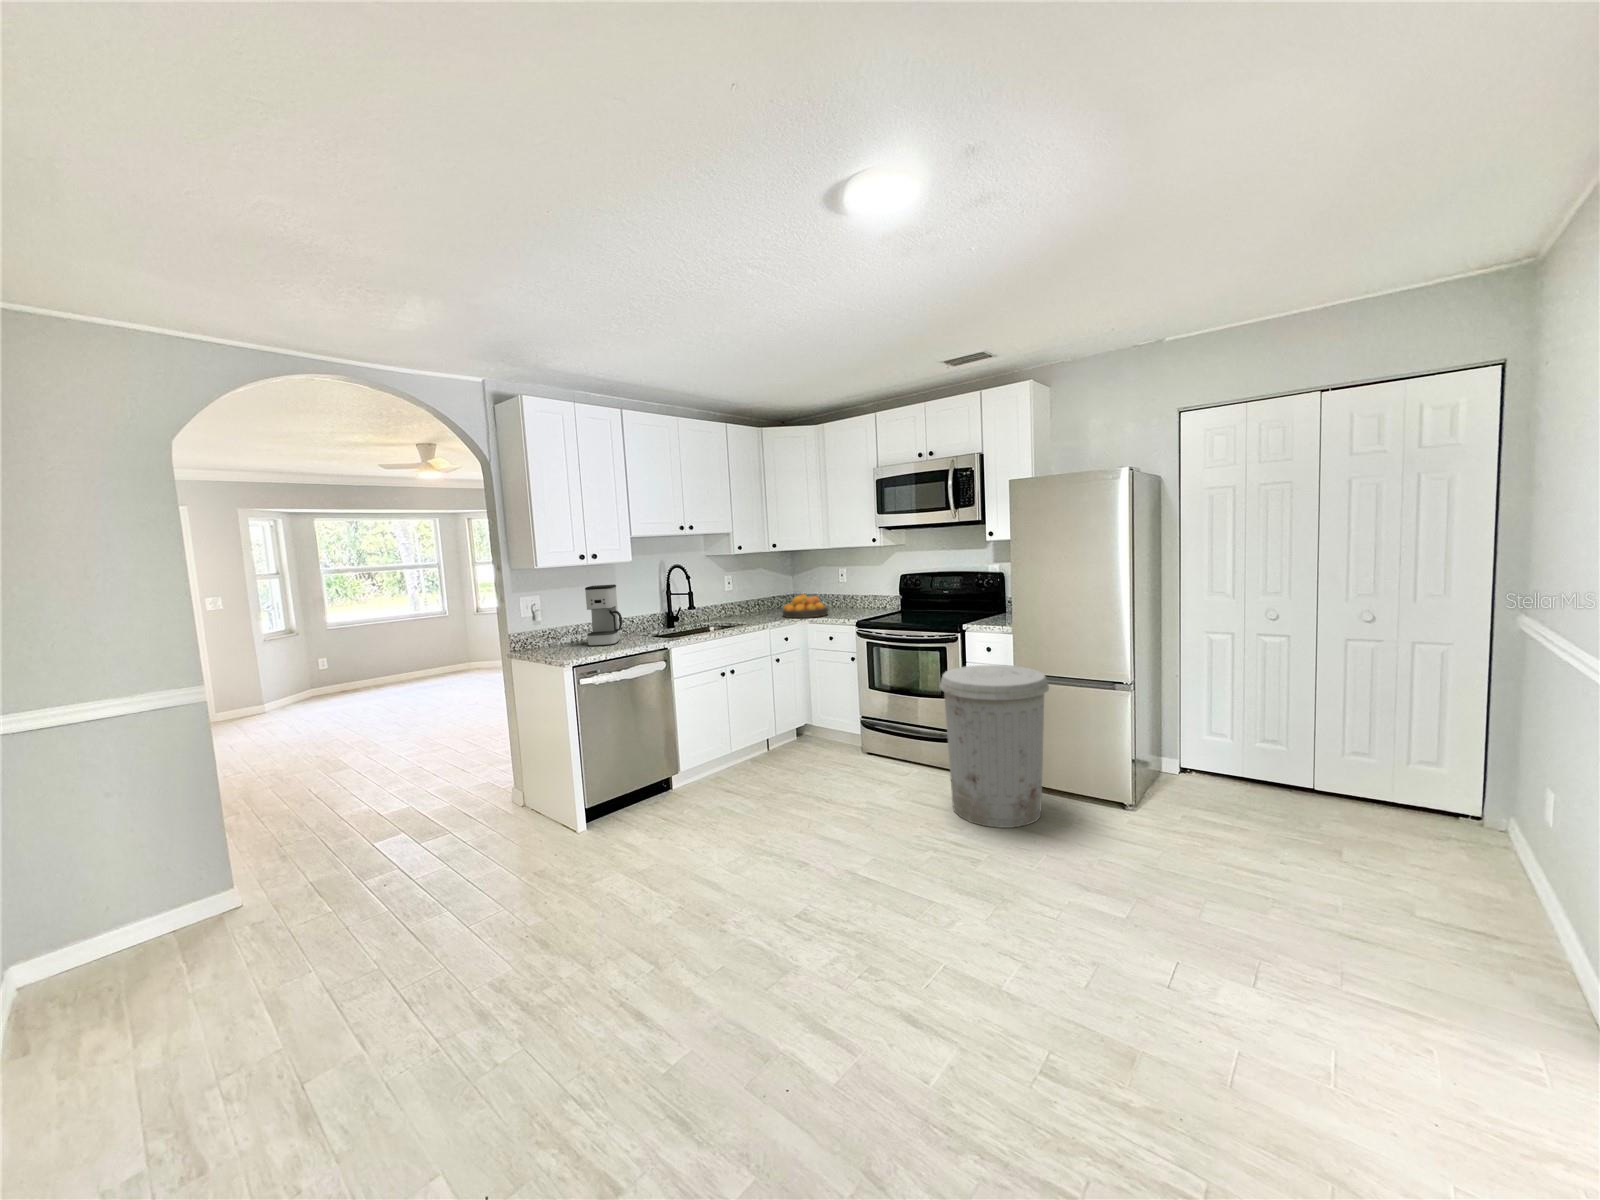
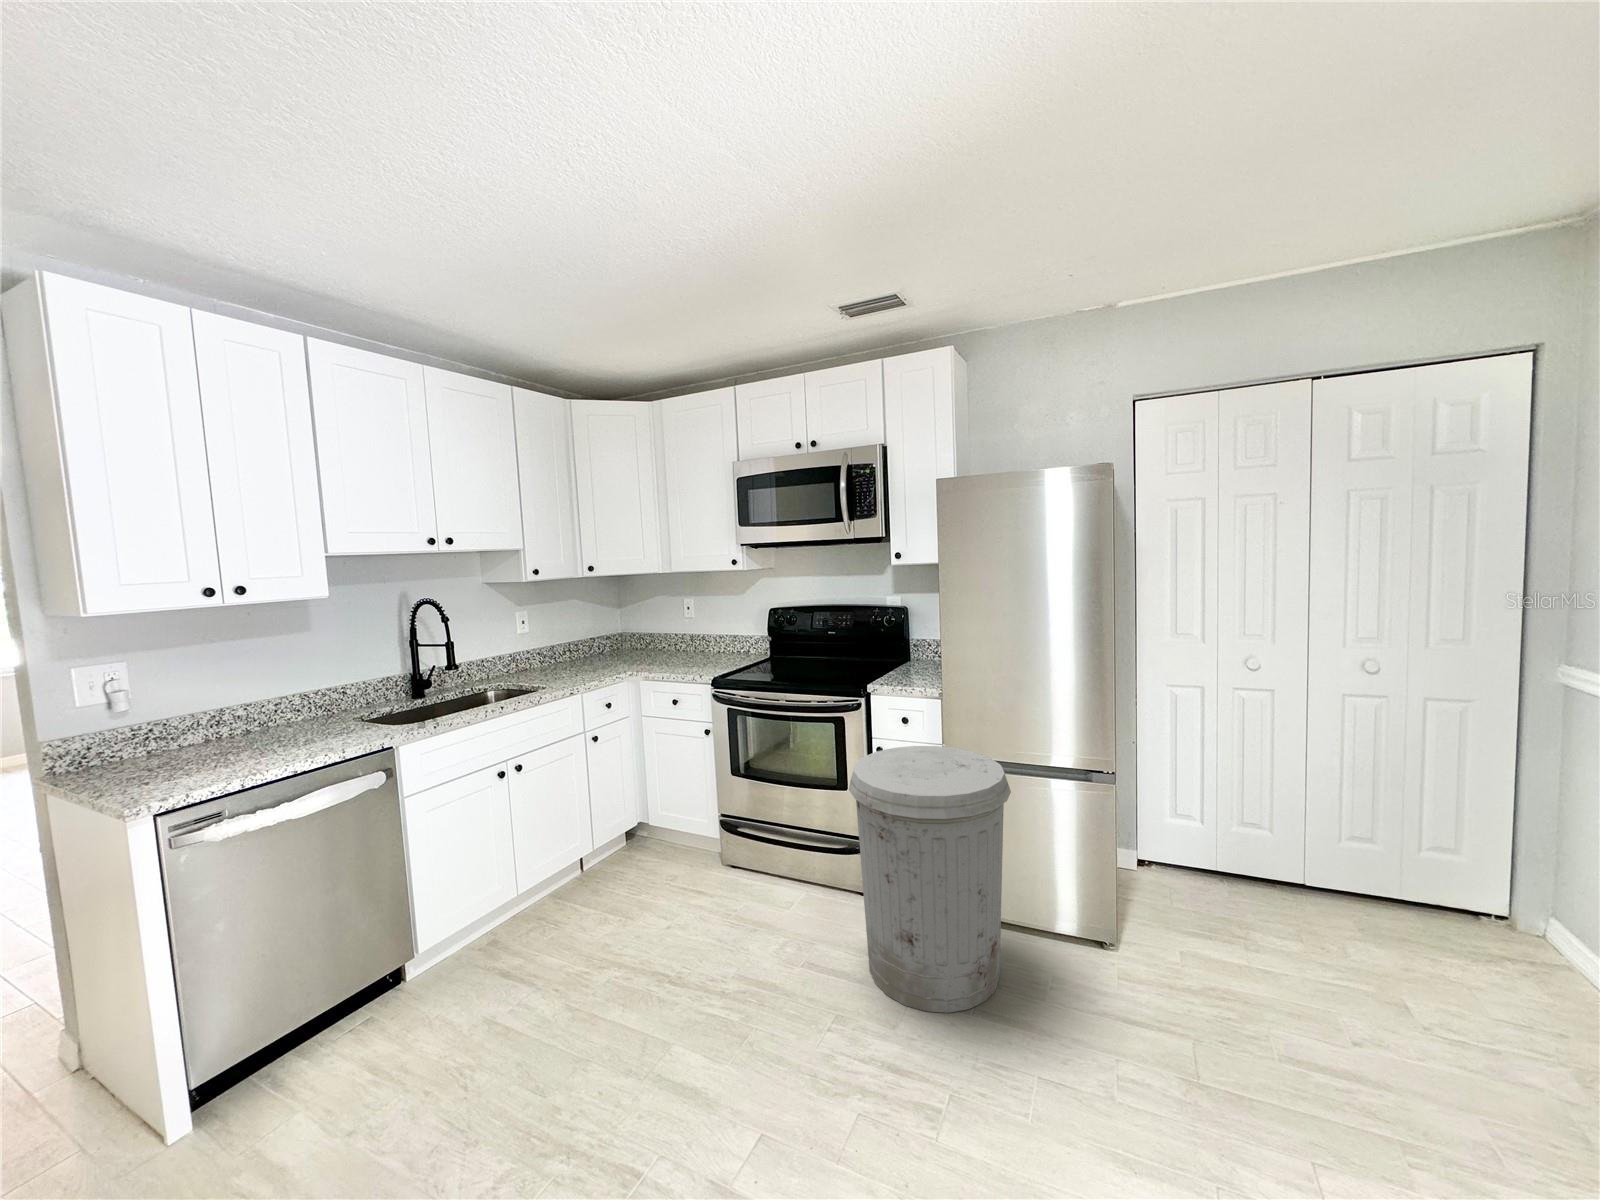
coffee maker: present [585,584,622,646] -> none [223,637,306,752]
fruit bowl: present [783,594,828,618] -> none [602,637,669,673]

